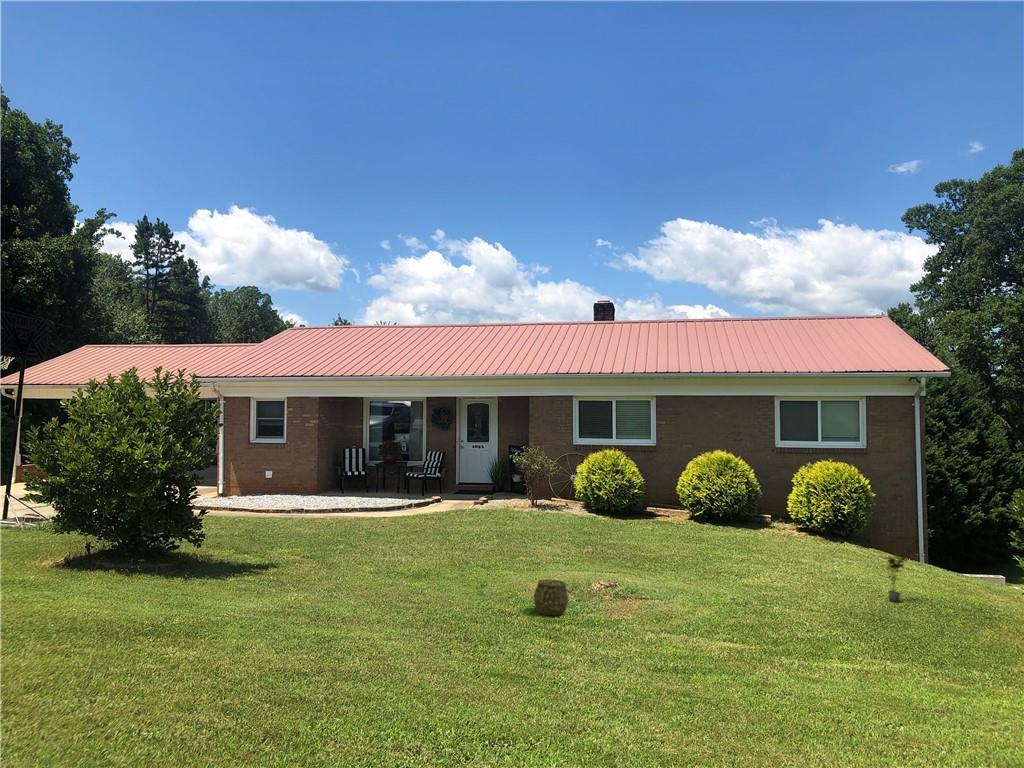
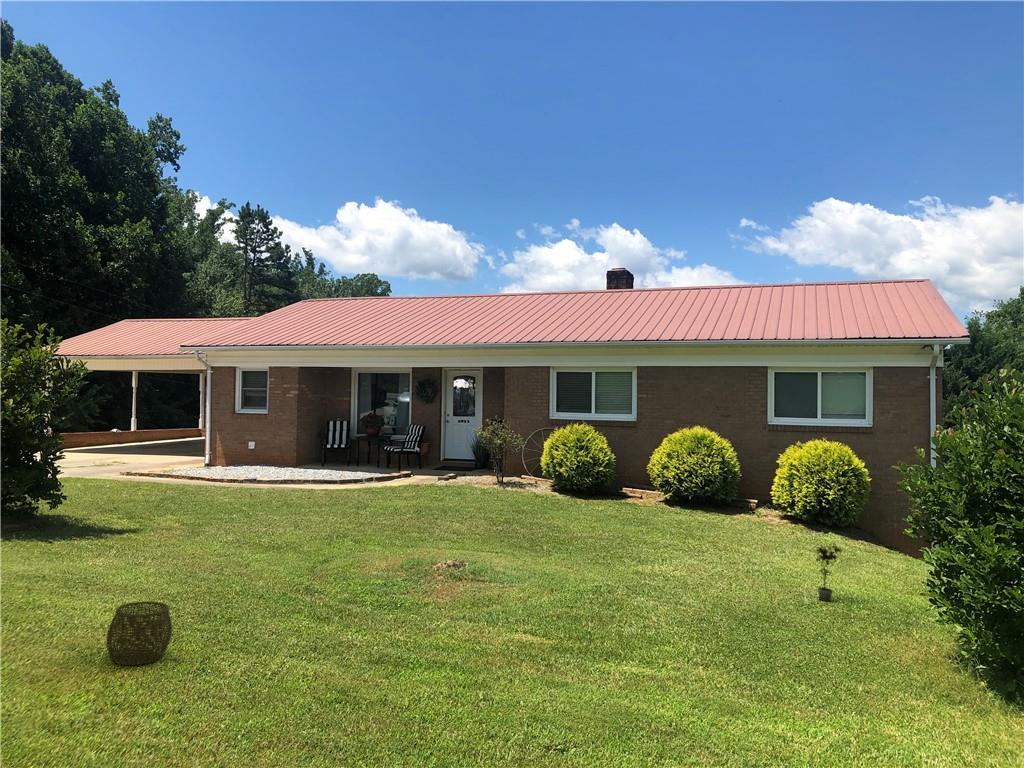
woven basket: present [534,579,568,616] -> present [107,601,172,666]

